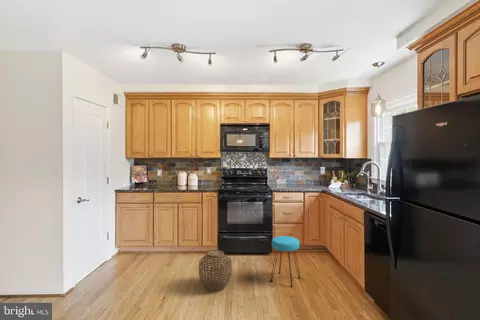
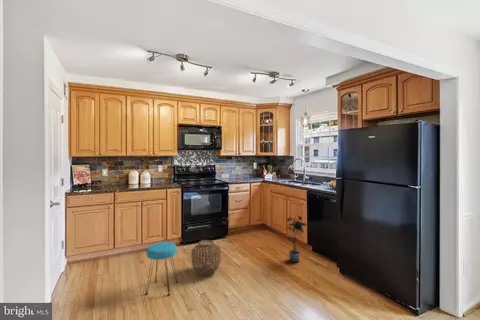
potted plant: none [318,234,348,301] -> present [287,216,306,262]
stool: present [271,236,300,287] -> present [146,242,178,295]

